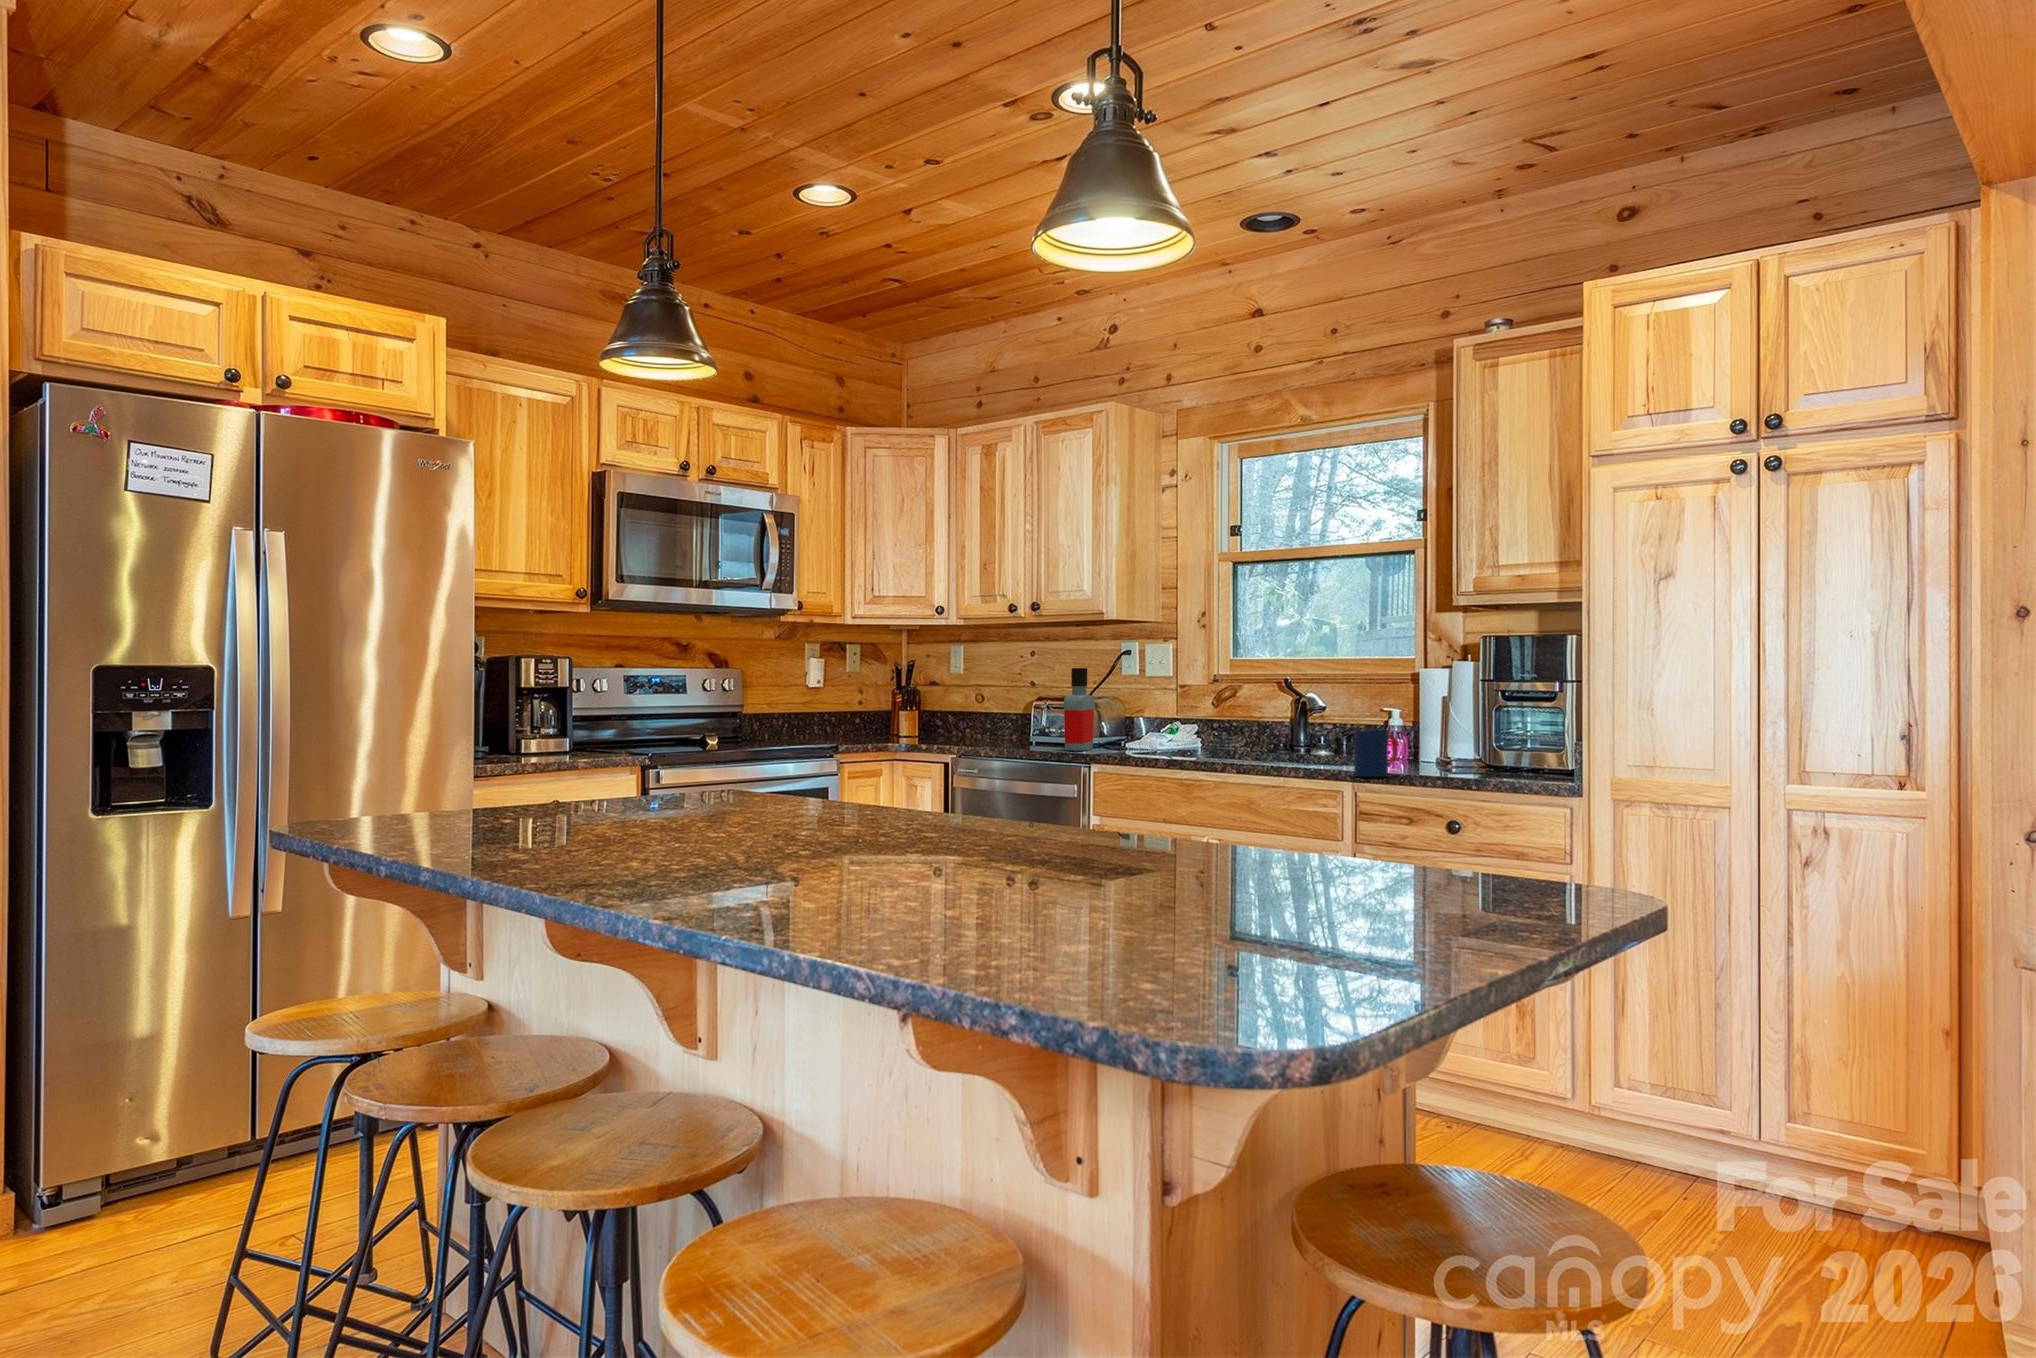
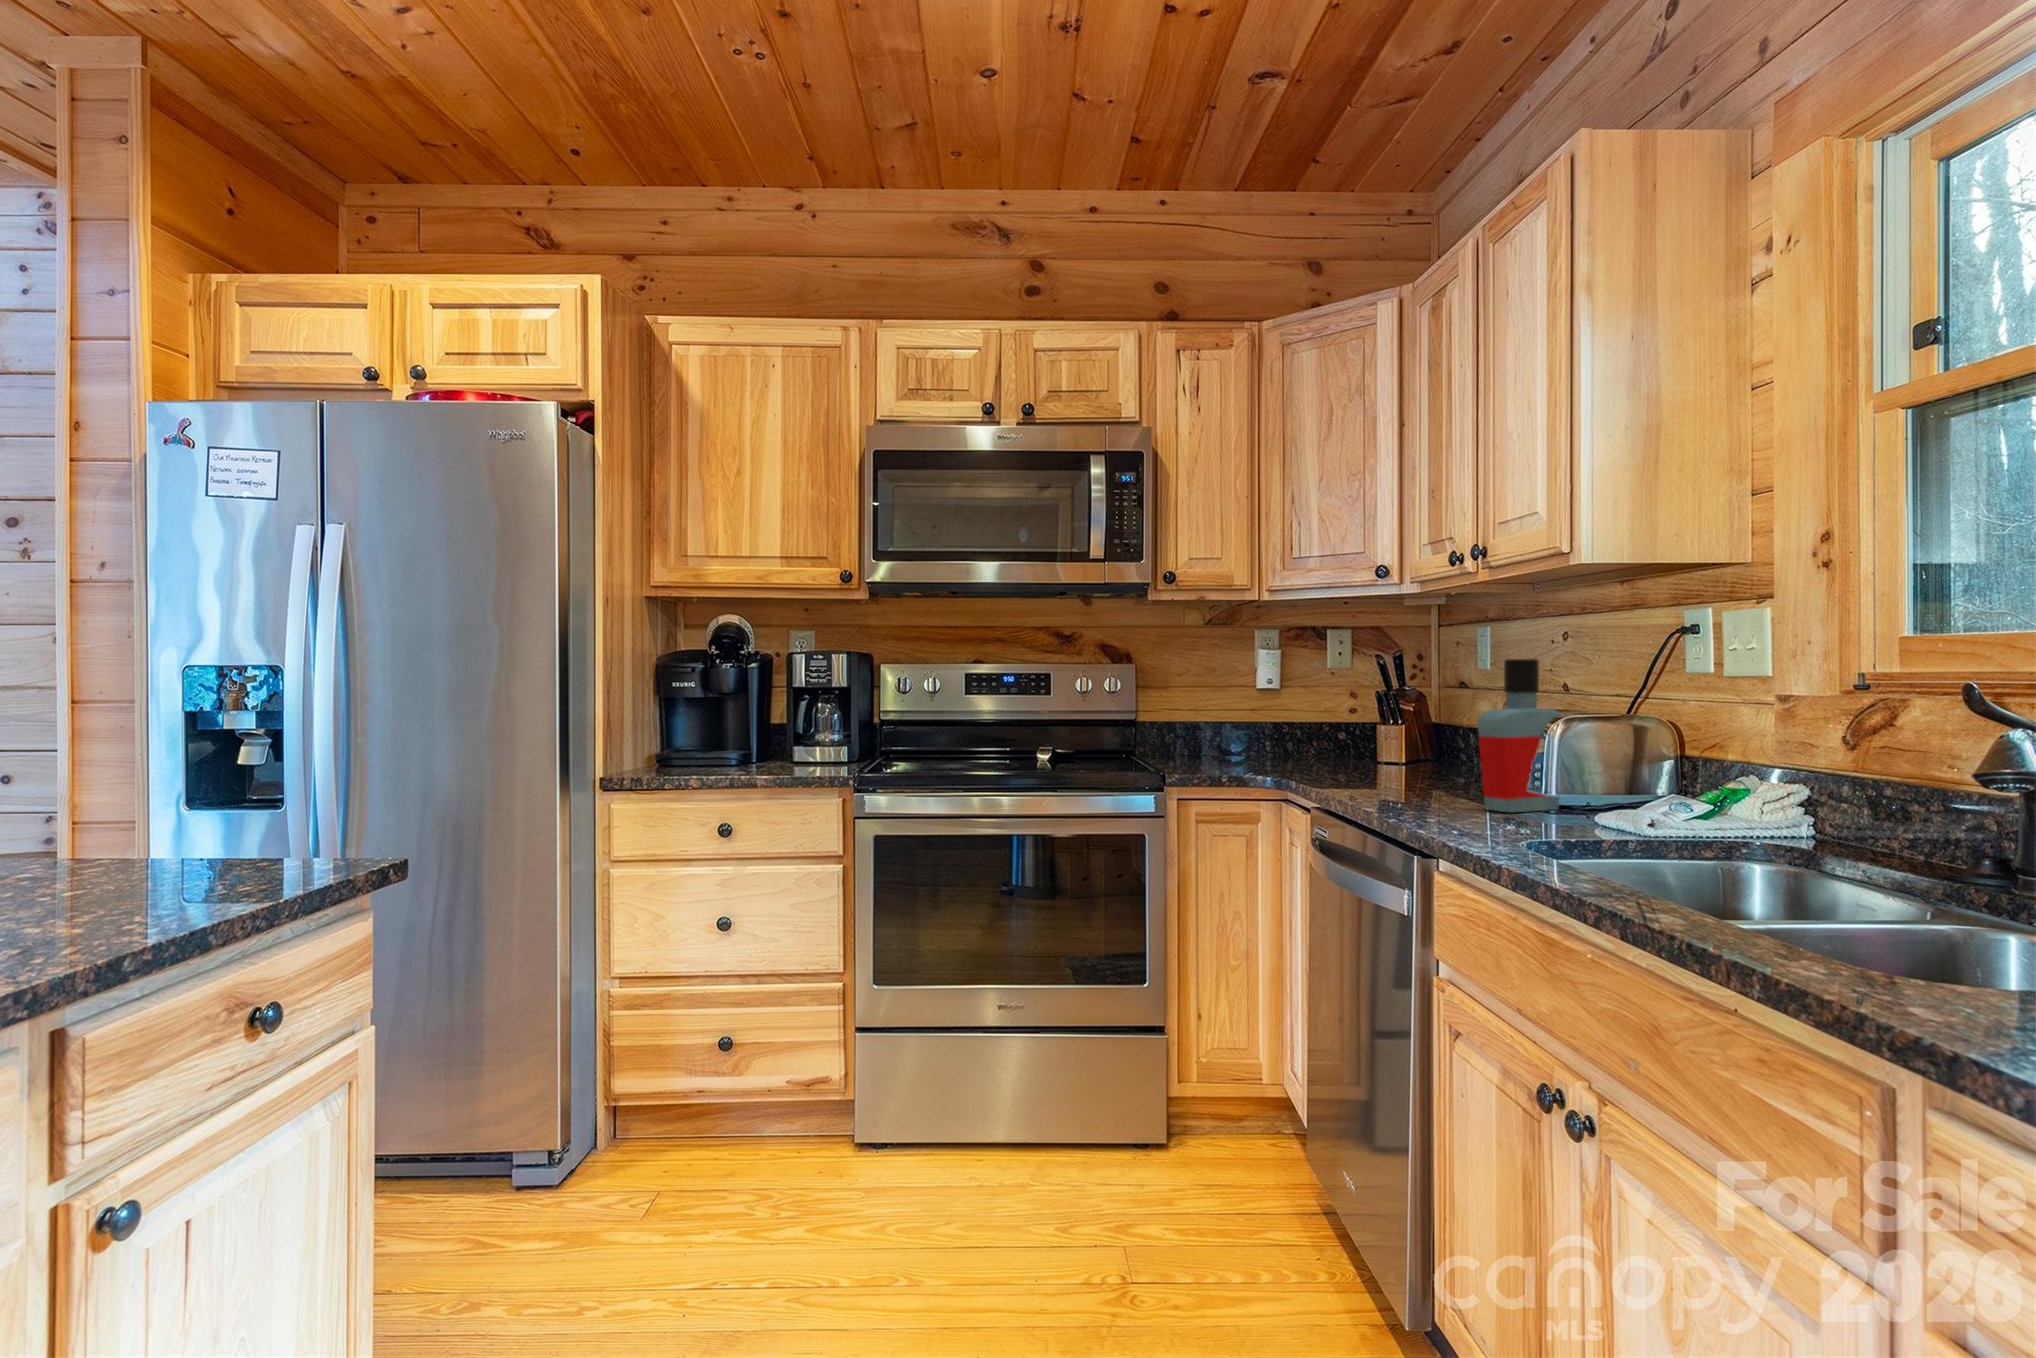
mug: present [1354,730,1398,777] -> none [1775,833,1962,995]

